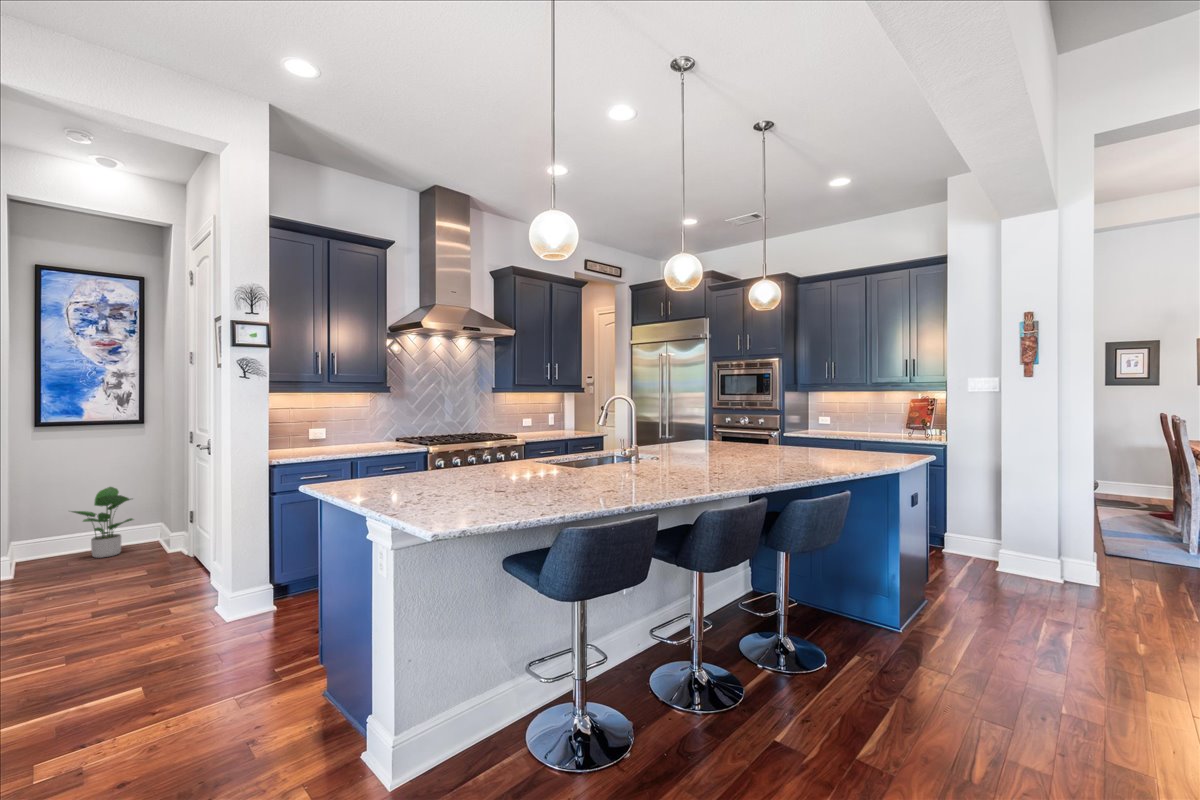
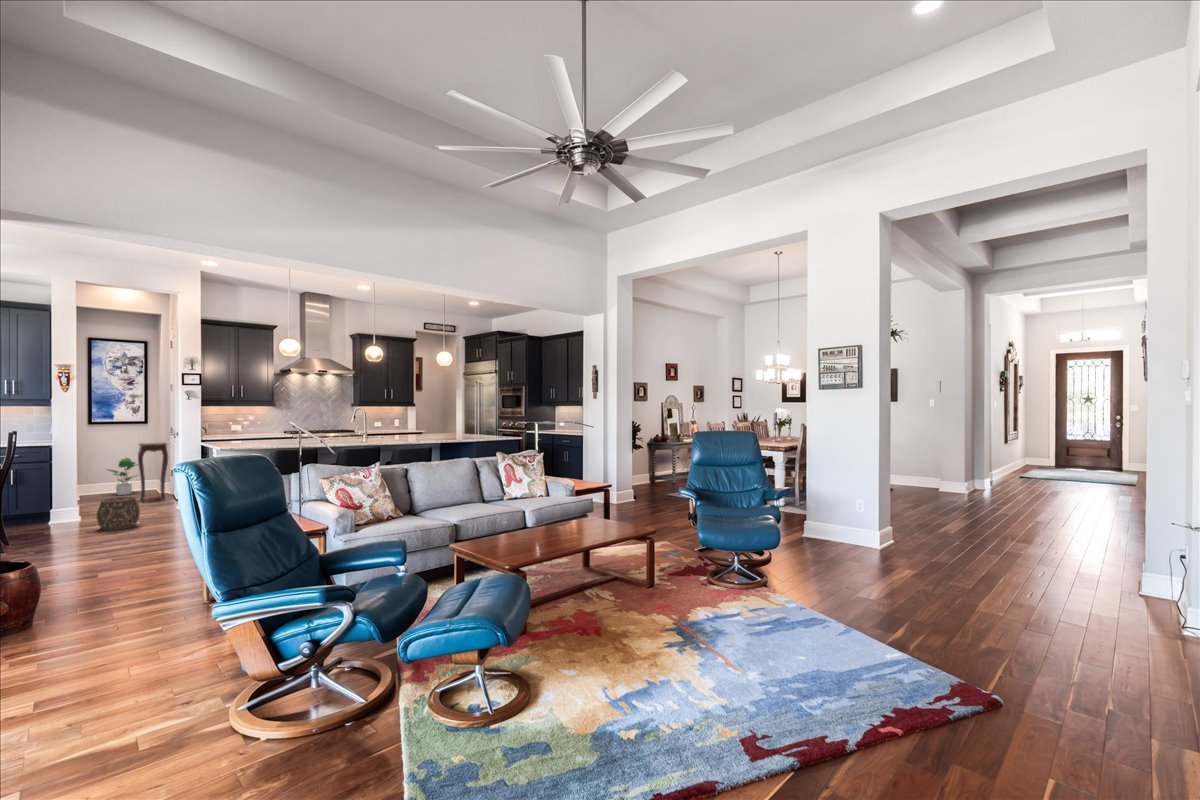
side table: none [133,460,194,582] -> present [138,443,168,502]
woven basket: none [33,615,153,722] -> present [97,497,140,530]

